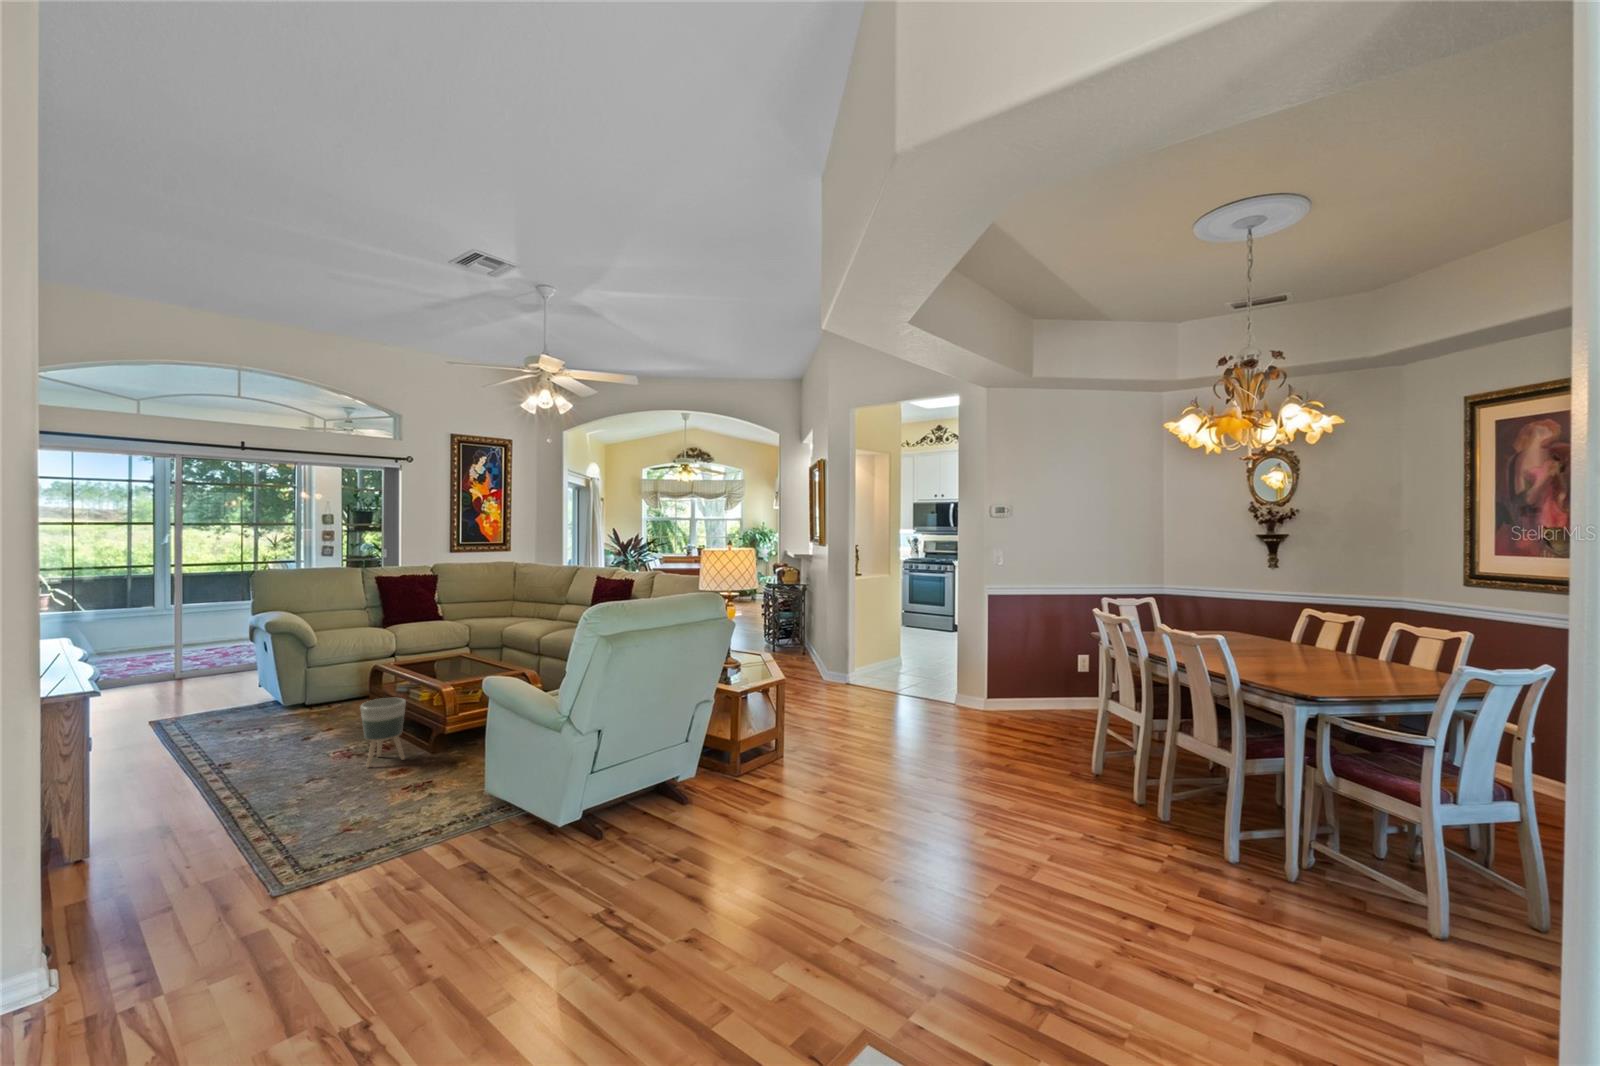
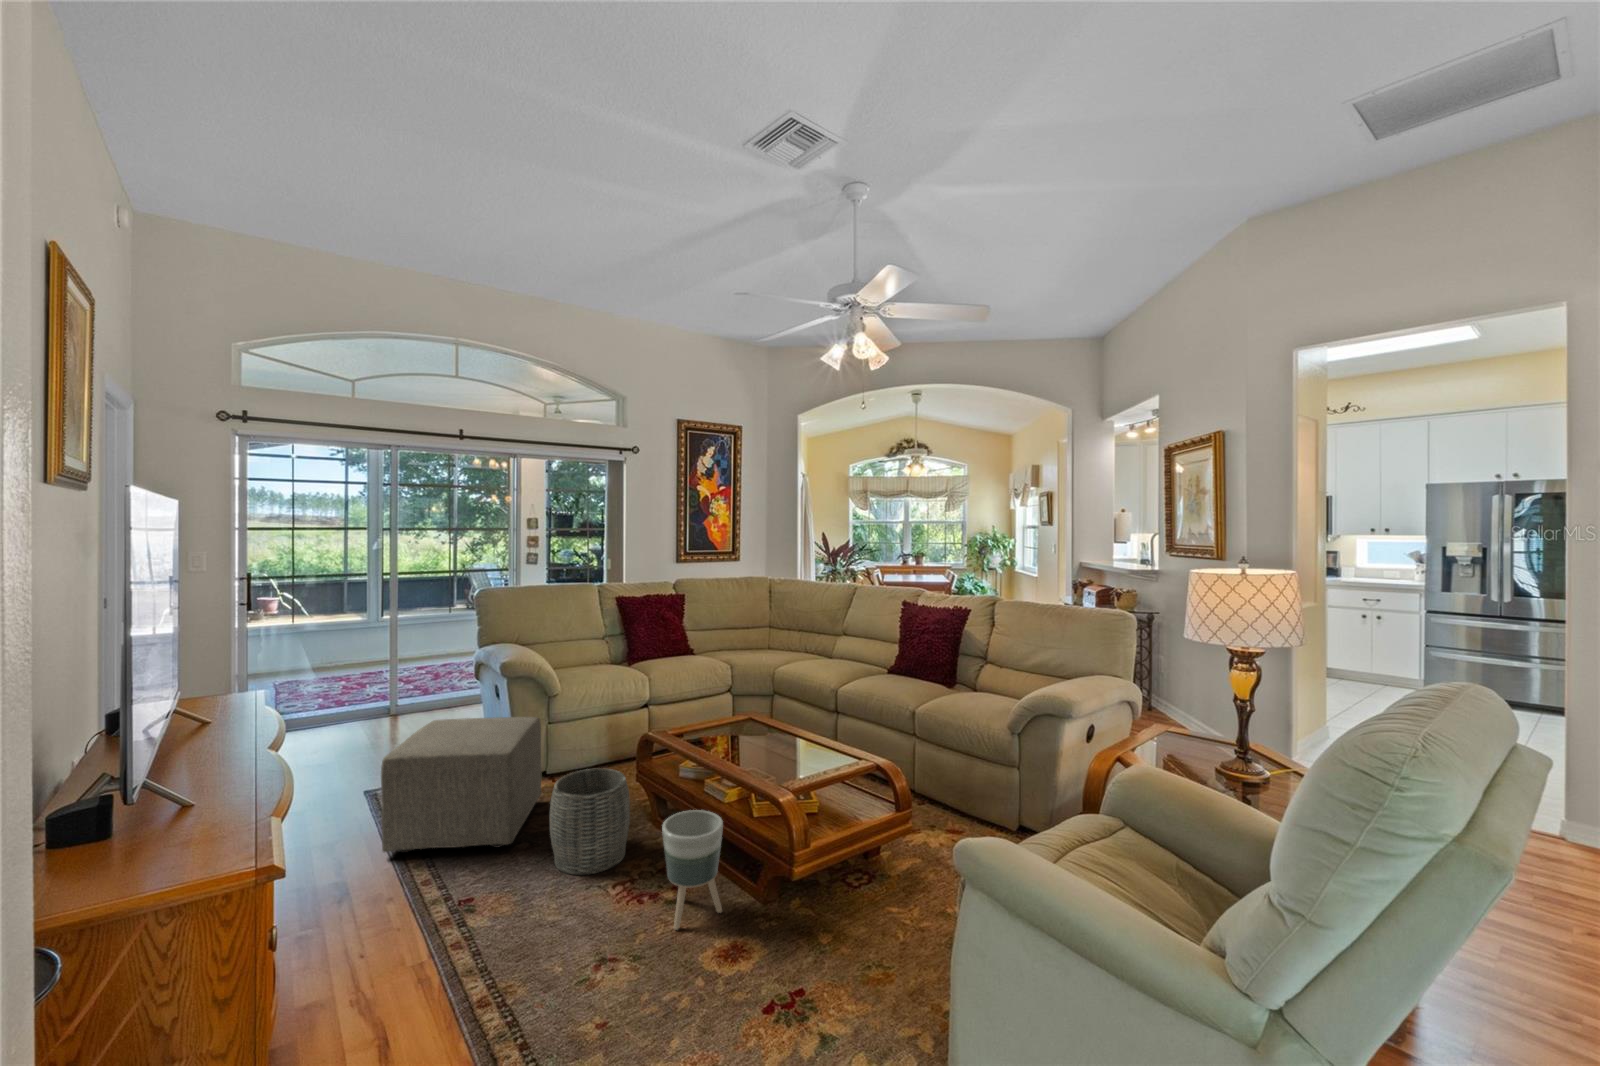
ottoman: none [154,657,295,748] -> present [381,717,542,853]
woven basket: none [289,685,354,751] -> present [550,768,630,875]

